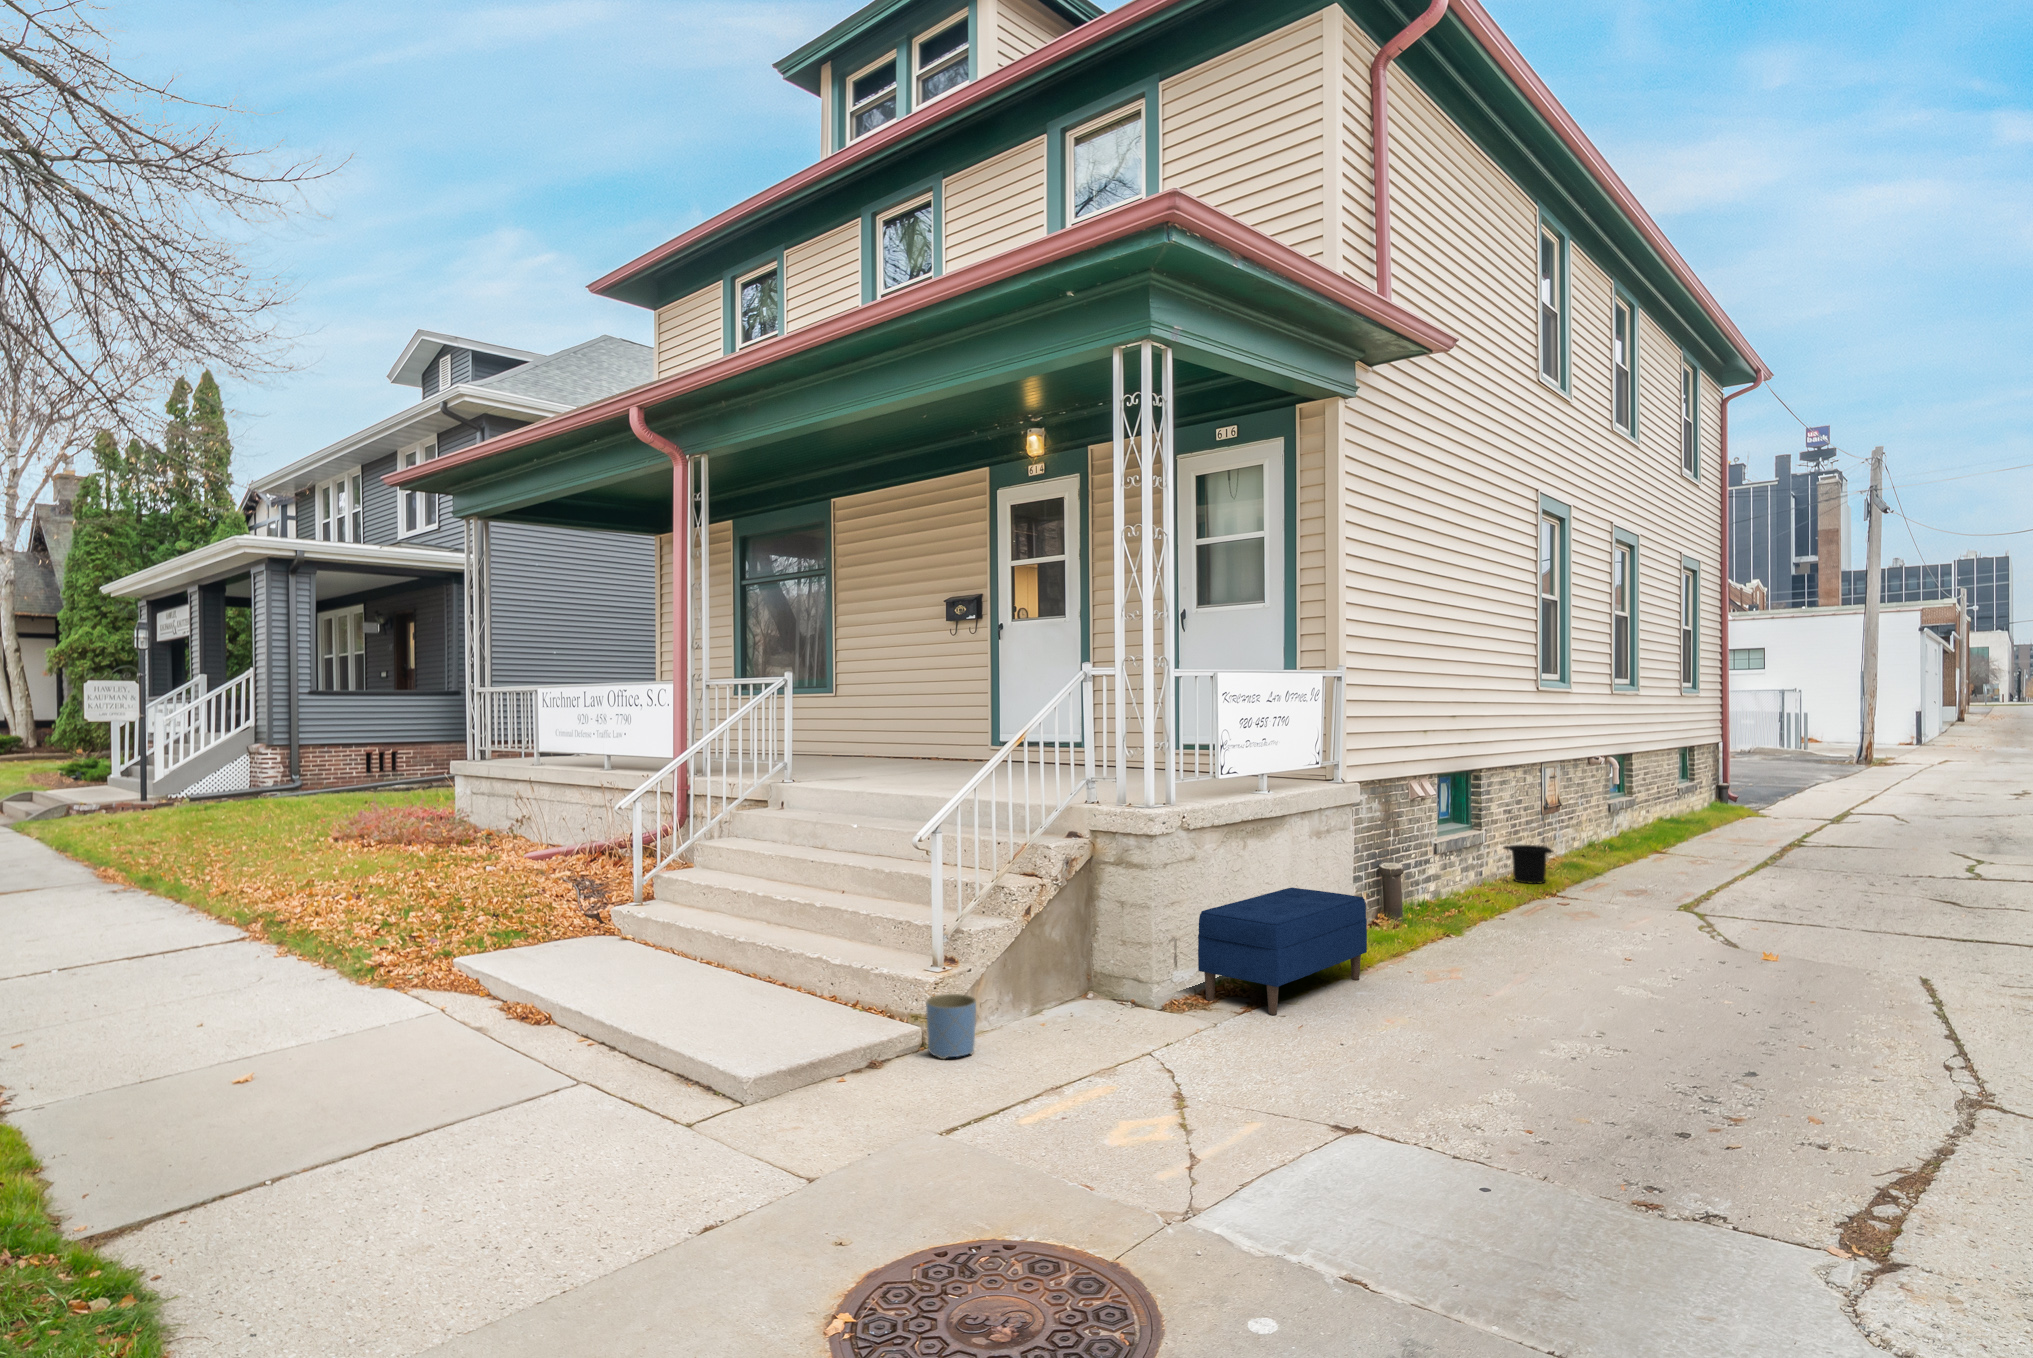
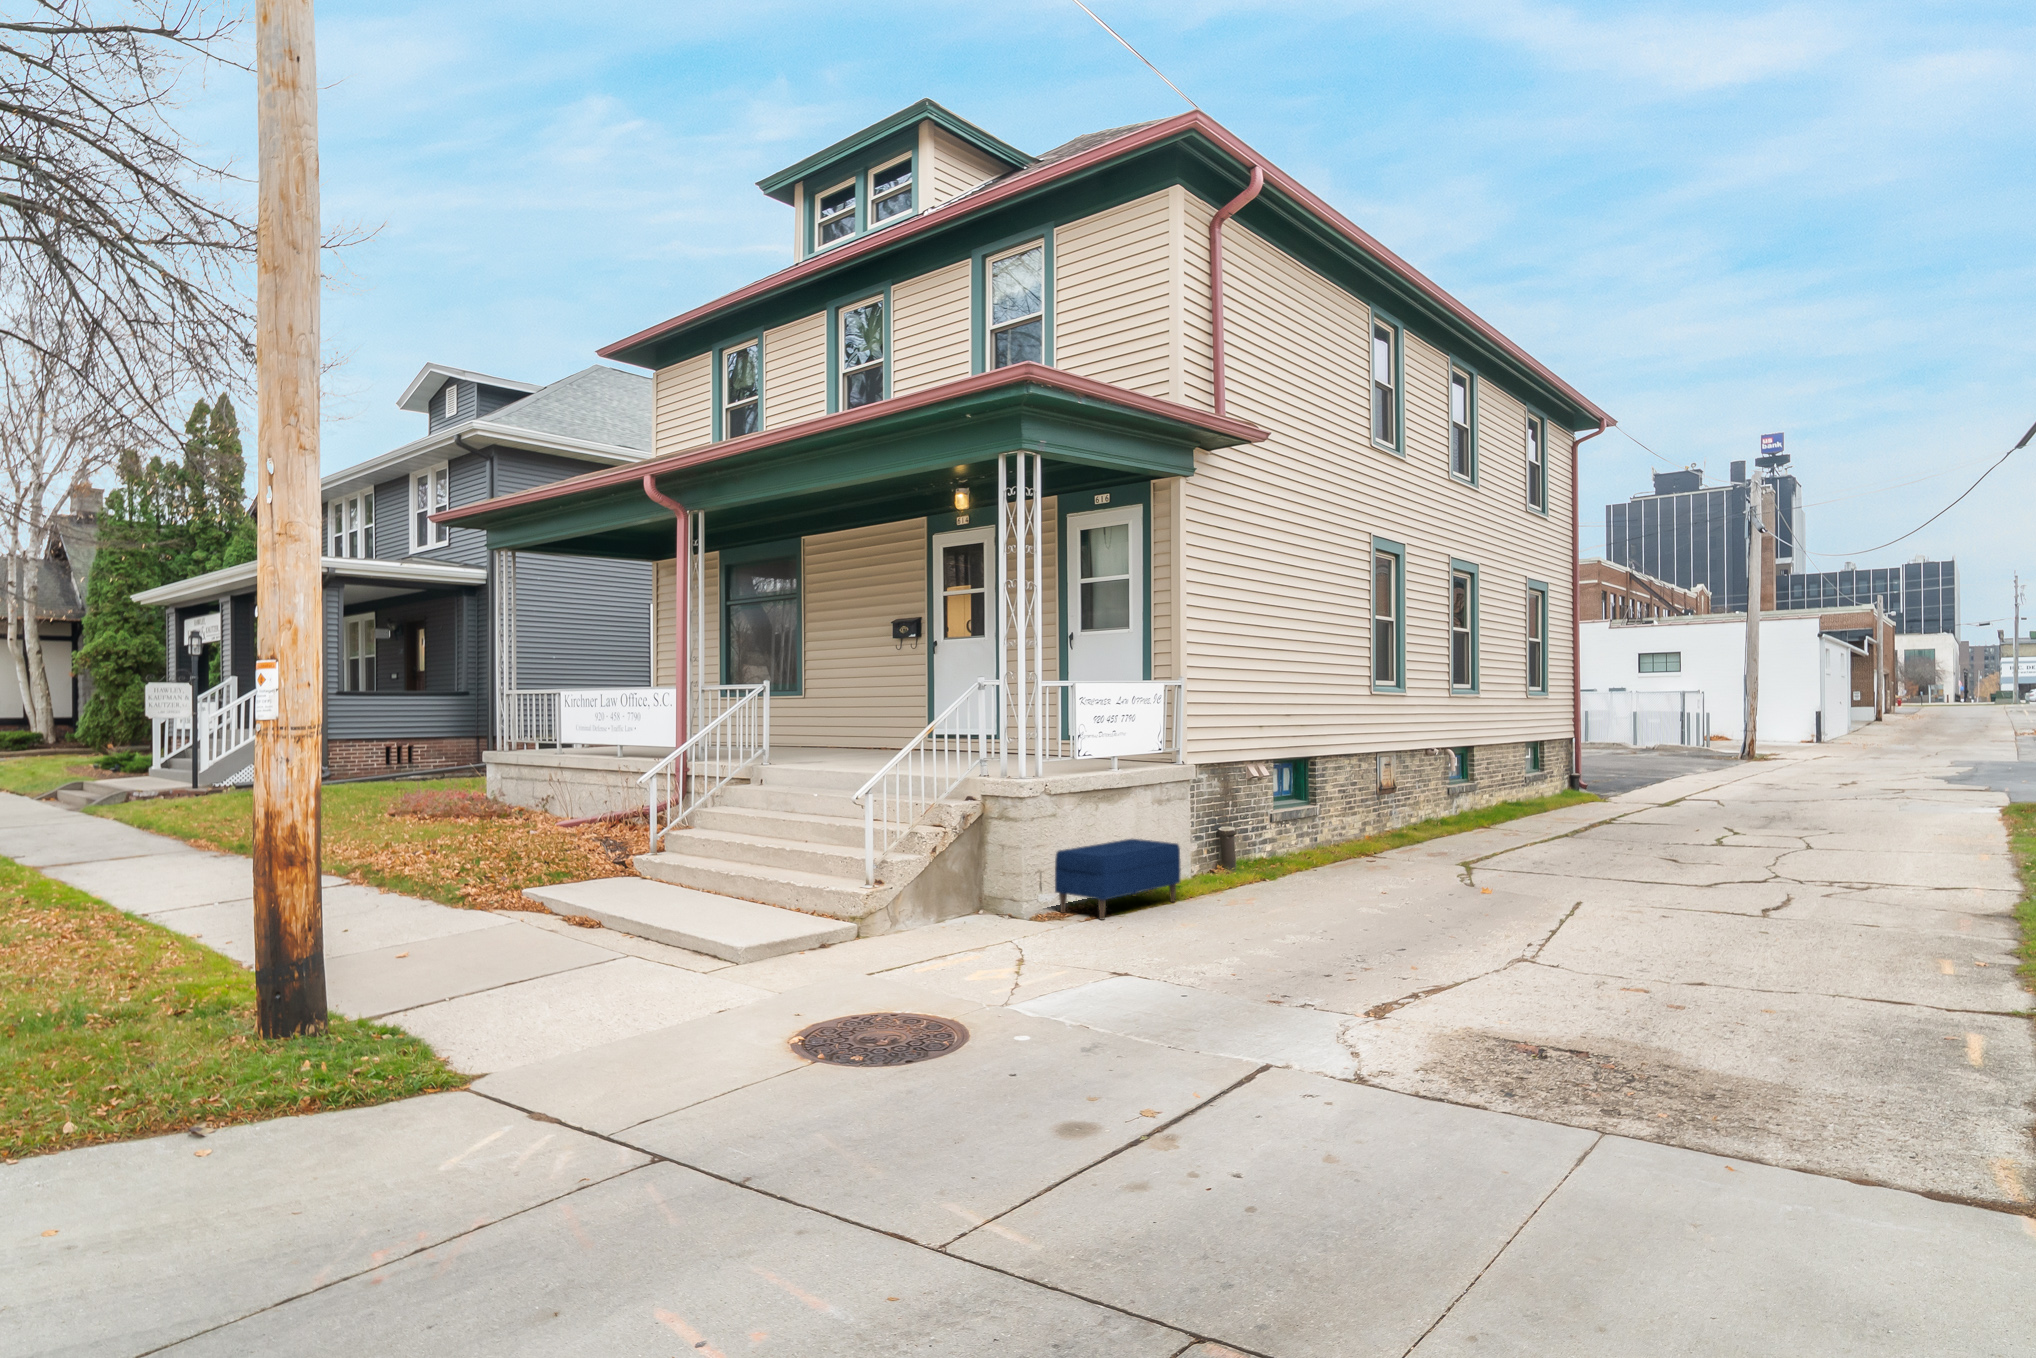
trash can: present [1504,845,1554,884] -> none [1335,818,1371,848]
planter: present [926,994,976,1059] -> none [860,900,893,940]

